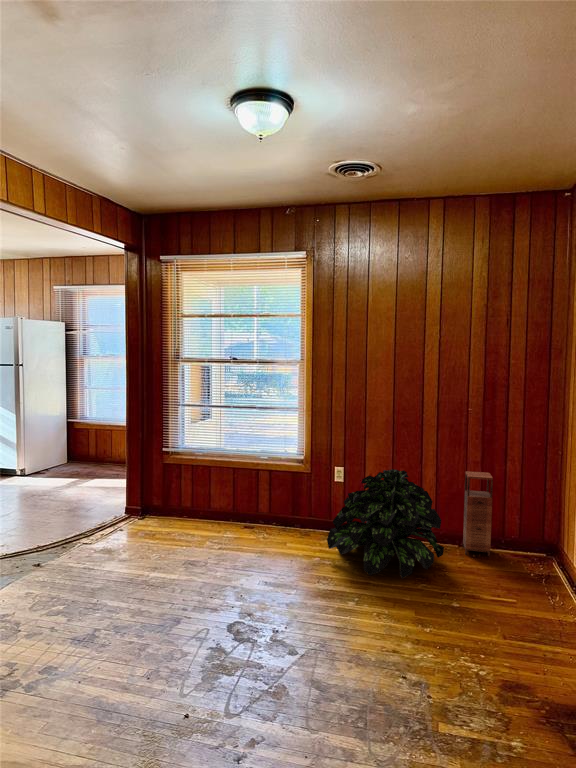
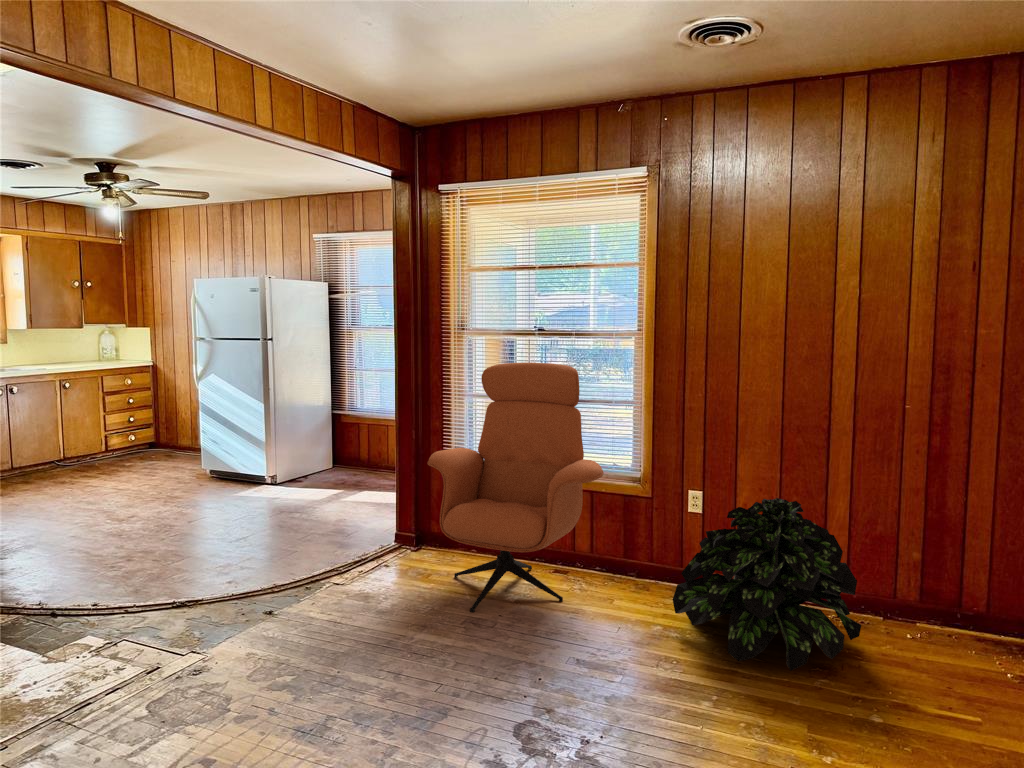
armchair: none [155,382,280,557] -> present [428,362,604,612]
storage cabinet: present [463,471,493,557] -> none [892,504,947,643]

